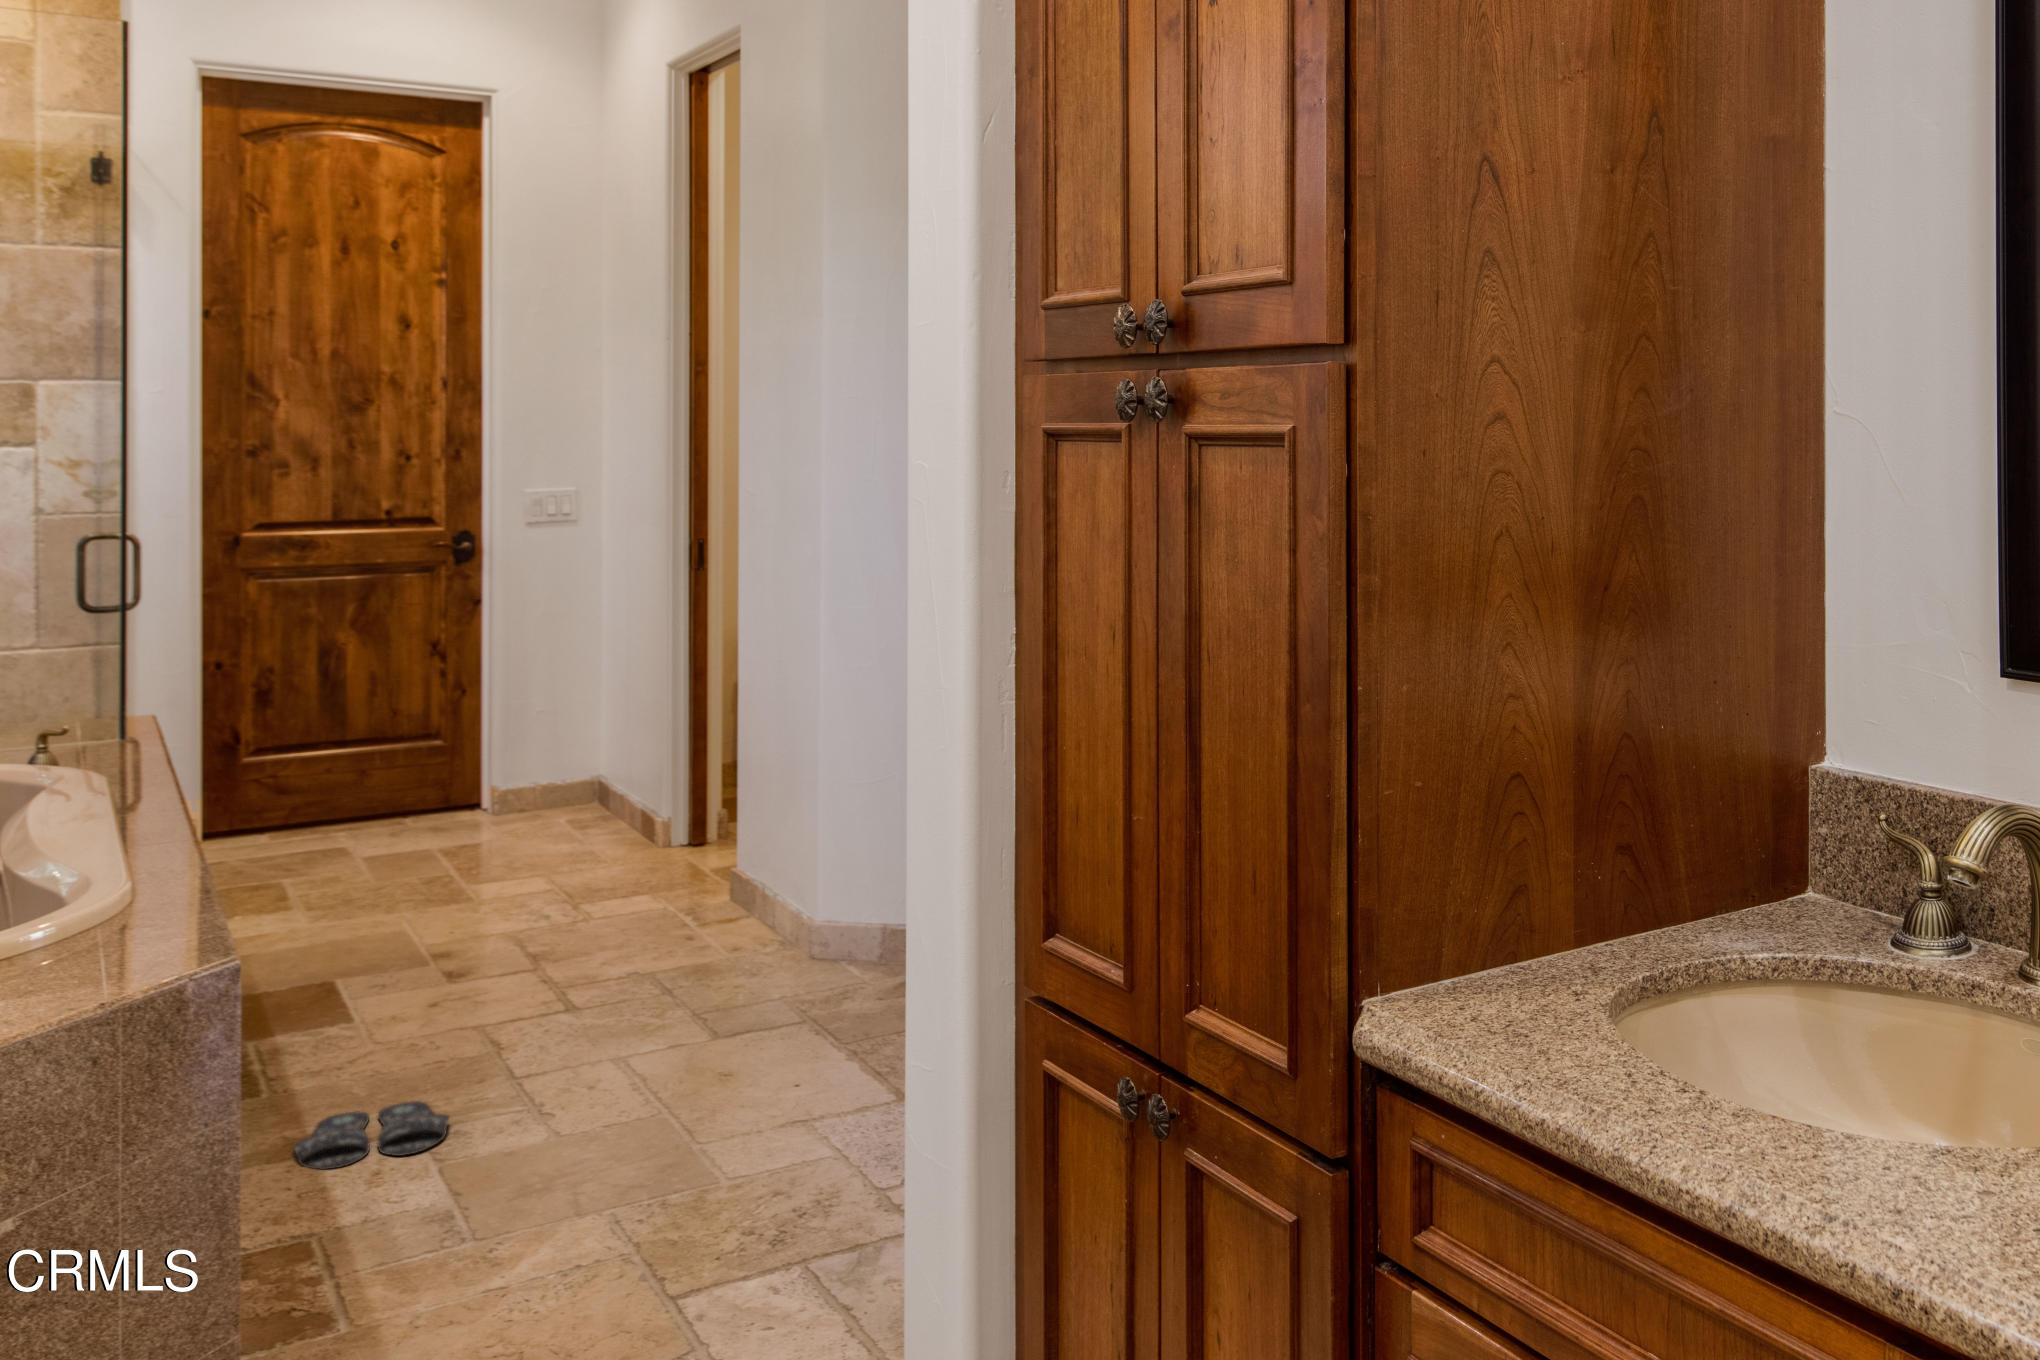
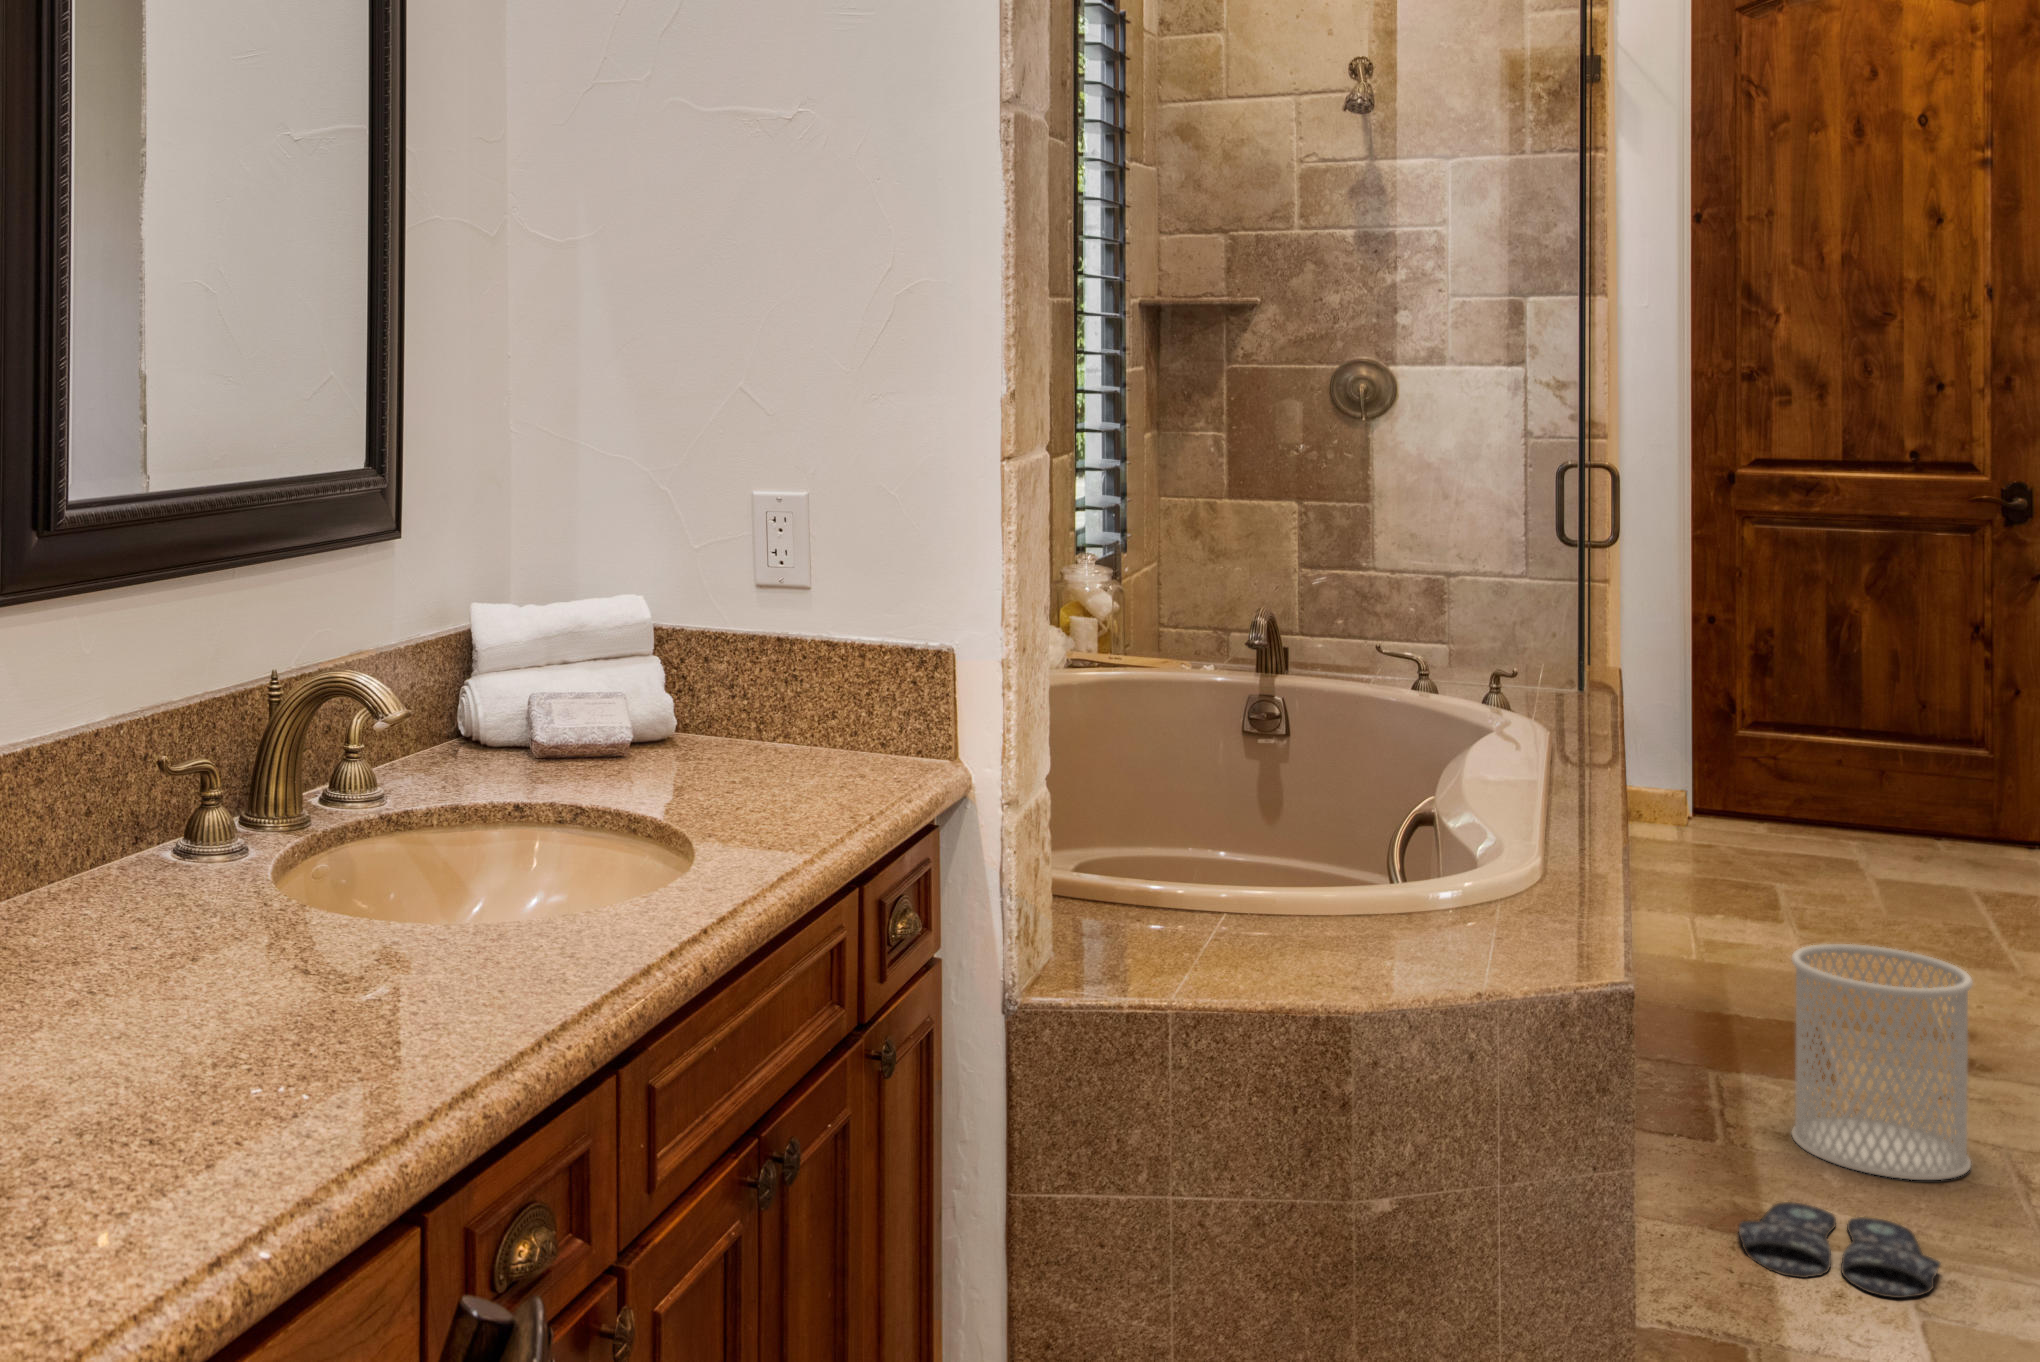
wastebasket: none [324,895,463,1077] -> present [1792,944,1973,1180]

